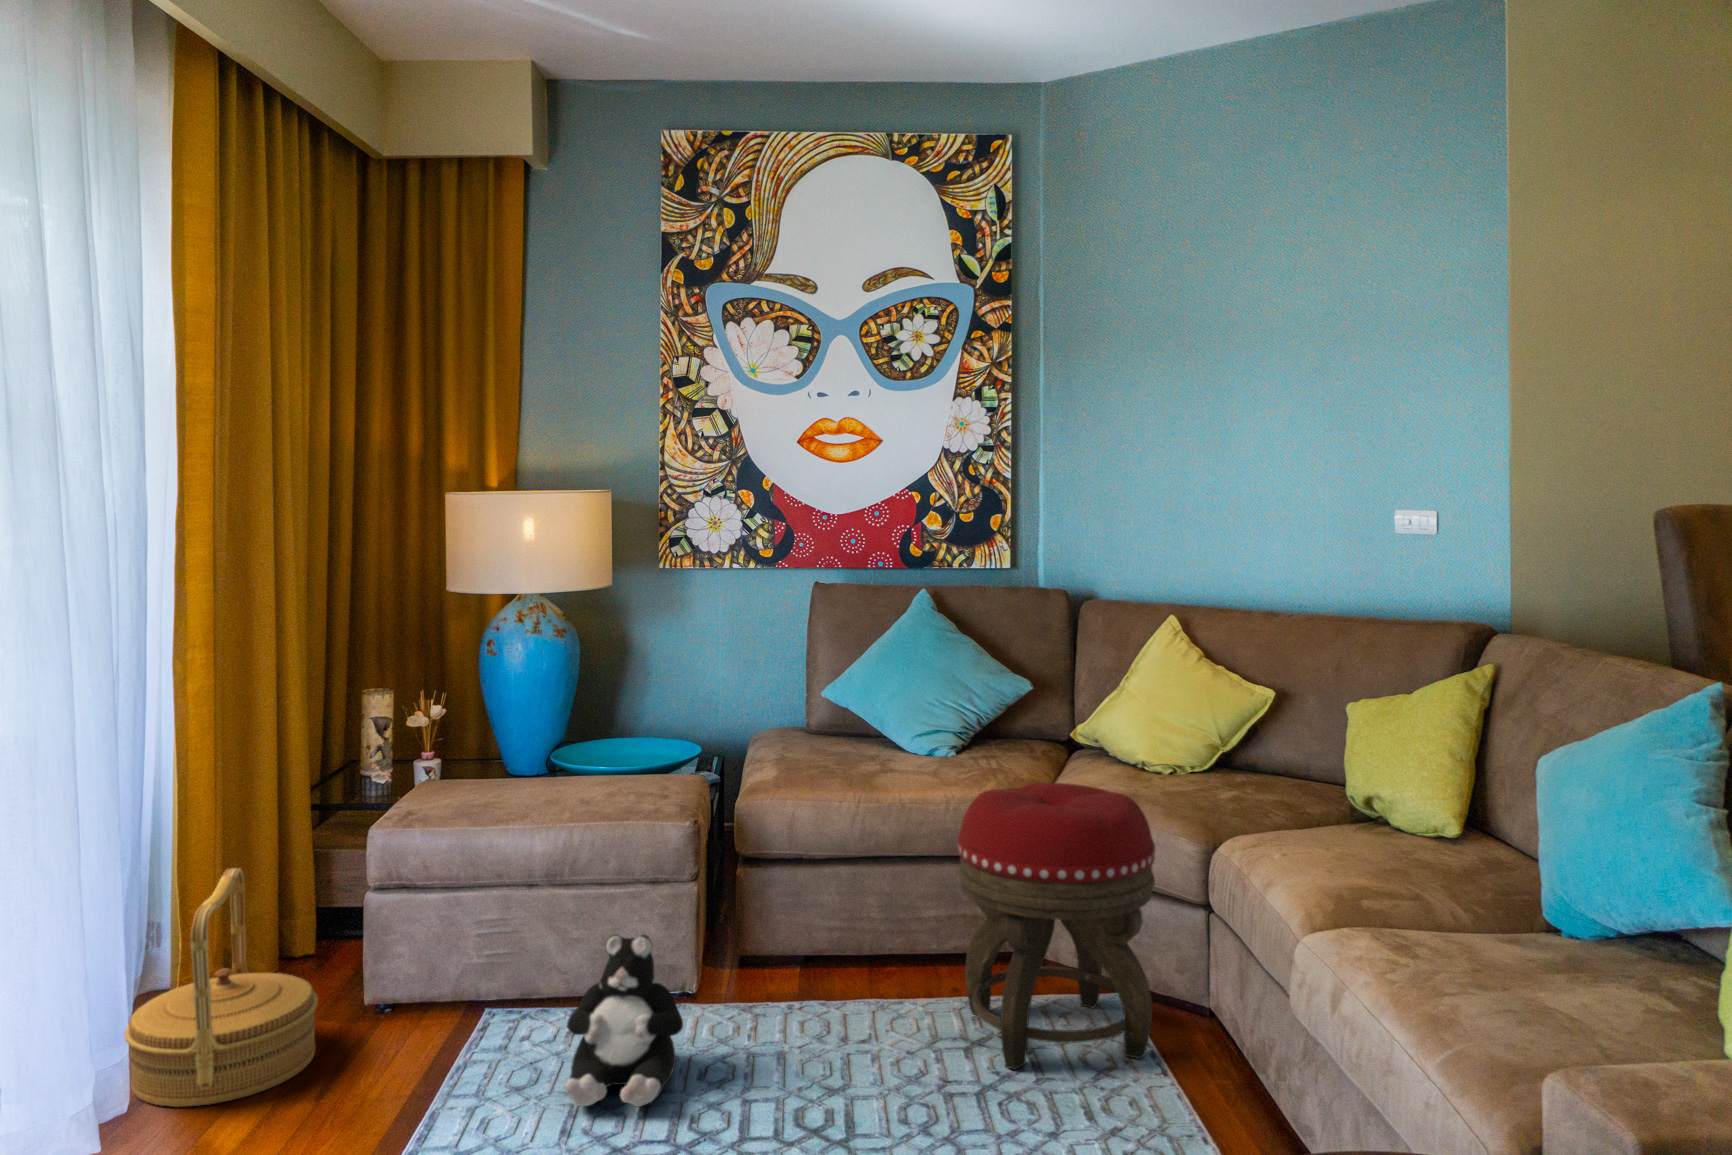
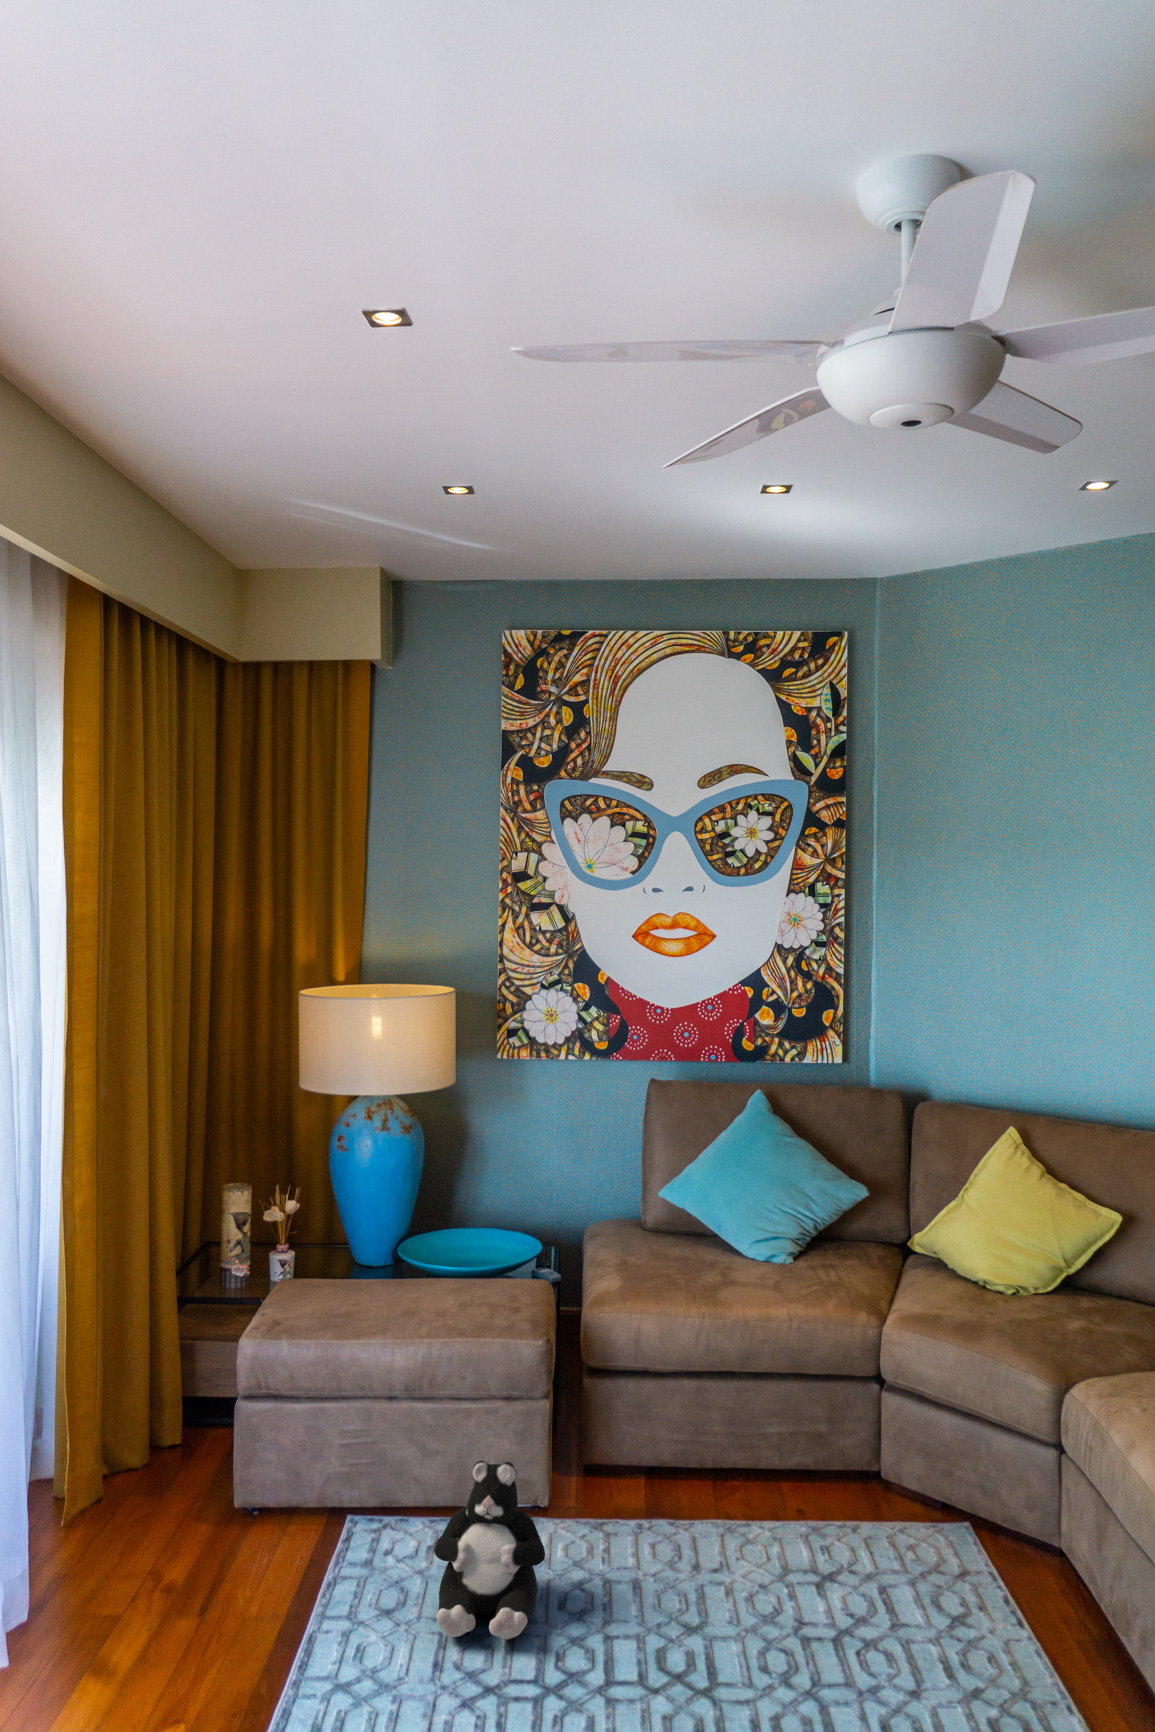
footstool: present [958,783,1155,1069] -> none [808,1312,1005,1613]
woven basket: present [124,868,318,1107] -> none [23,1377,196,1619]

